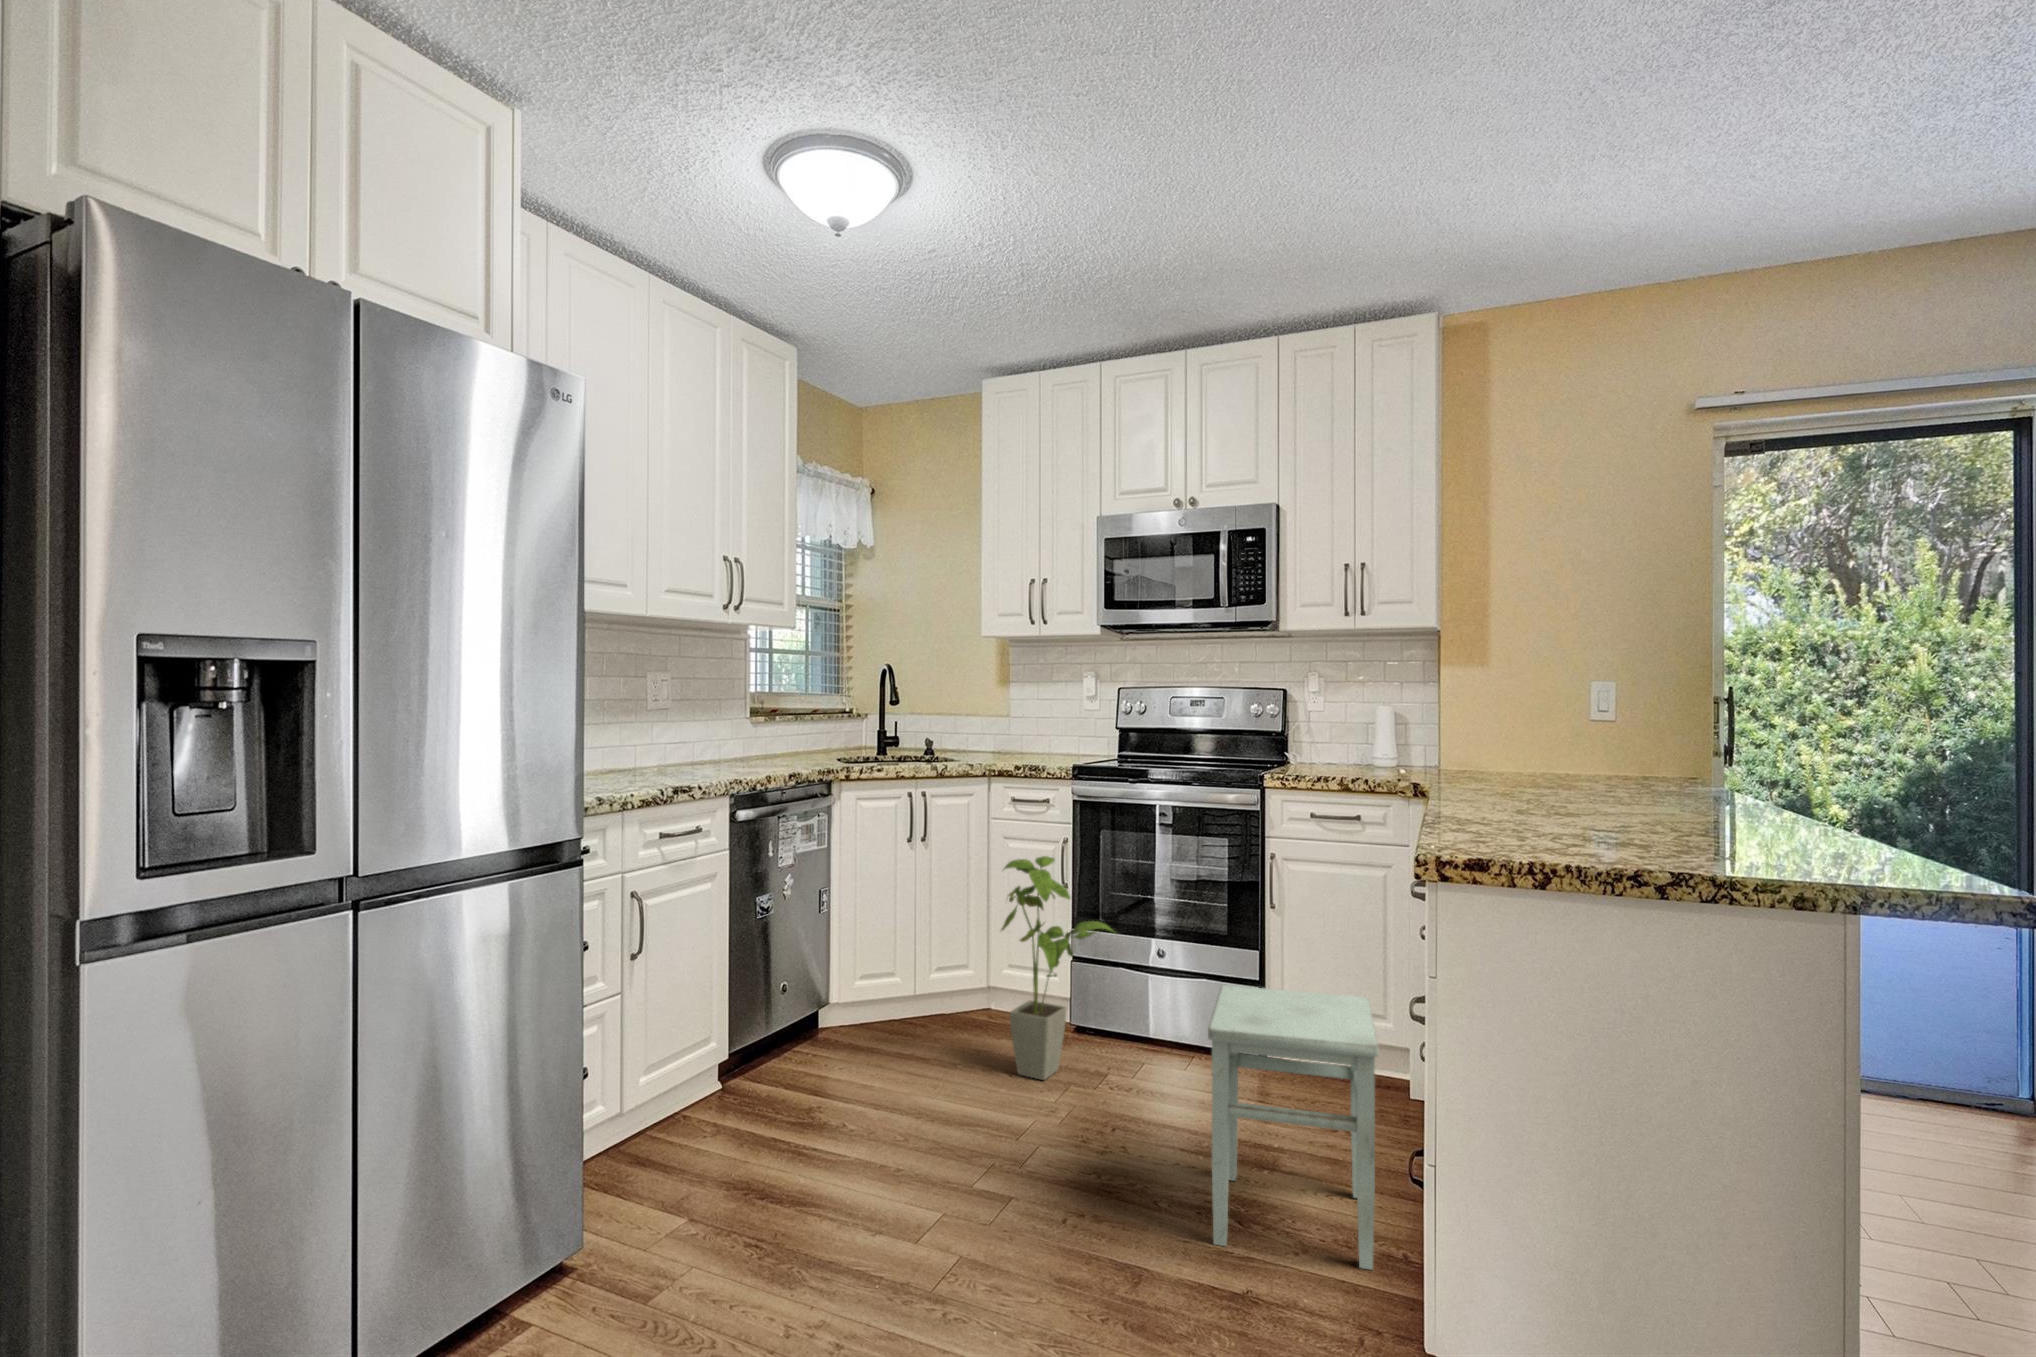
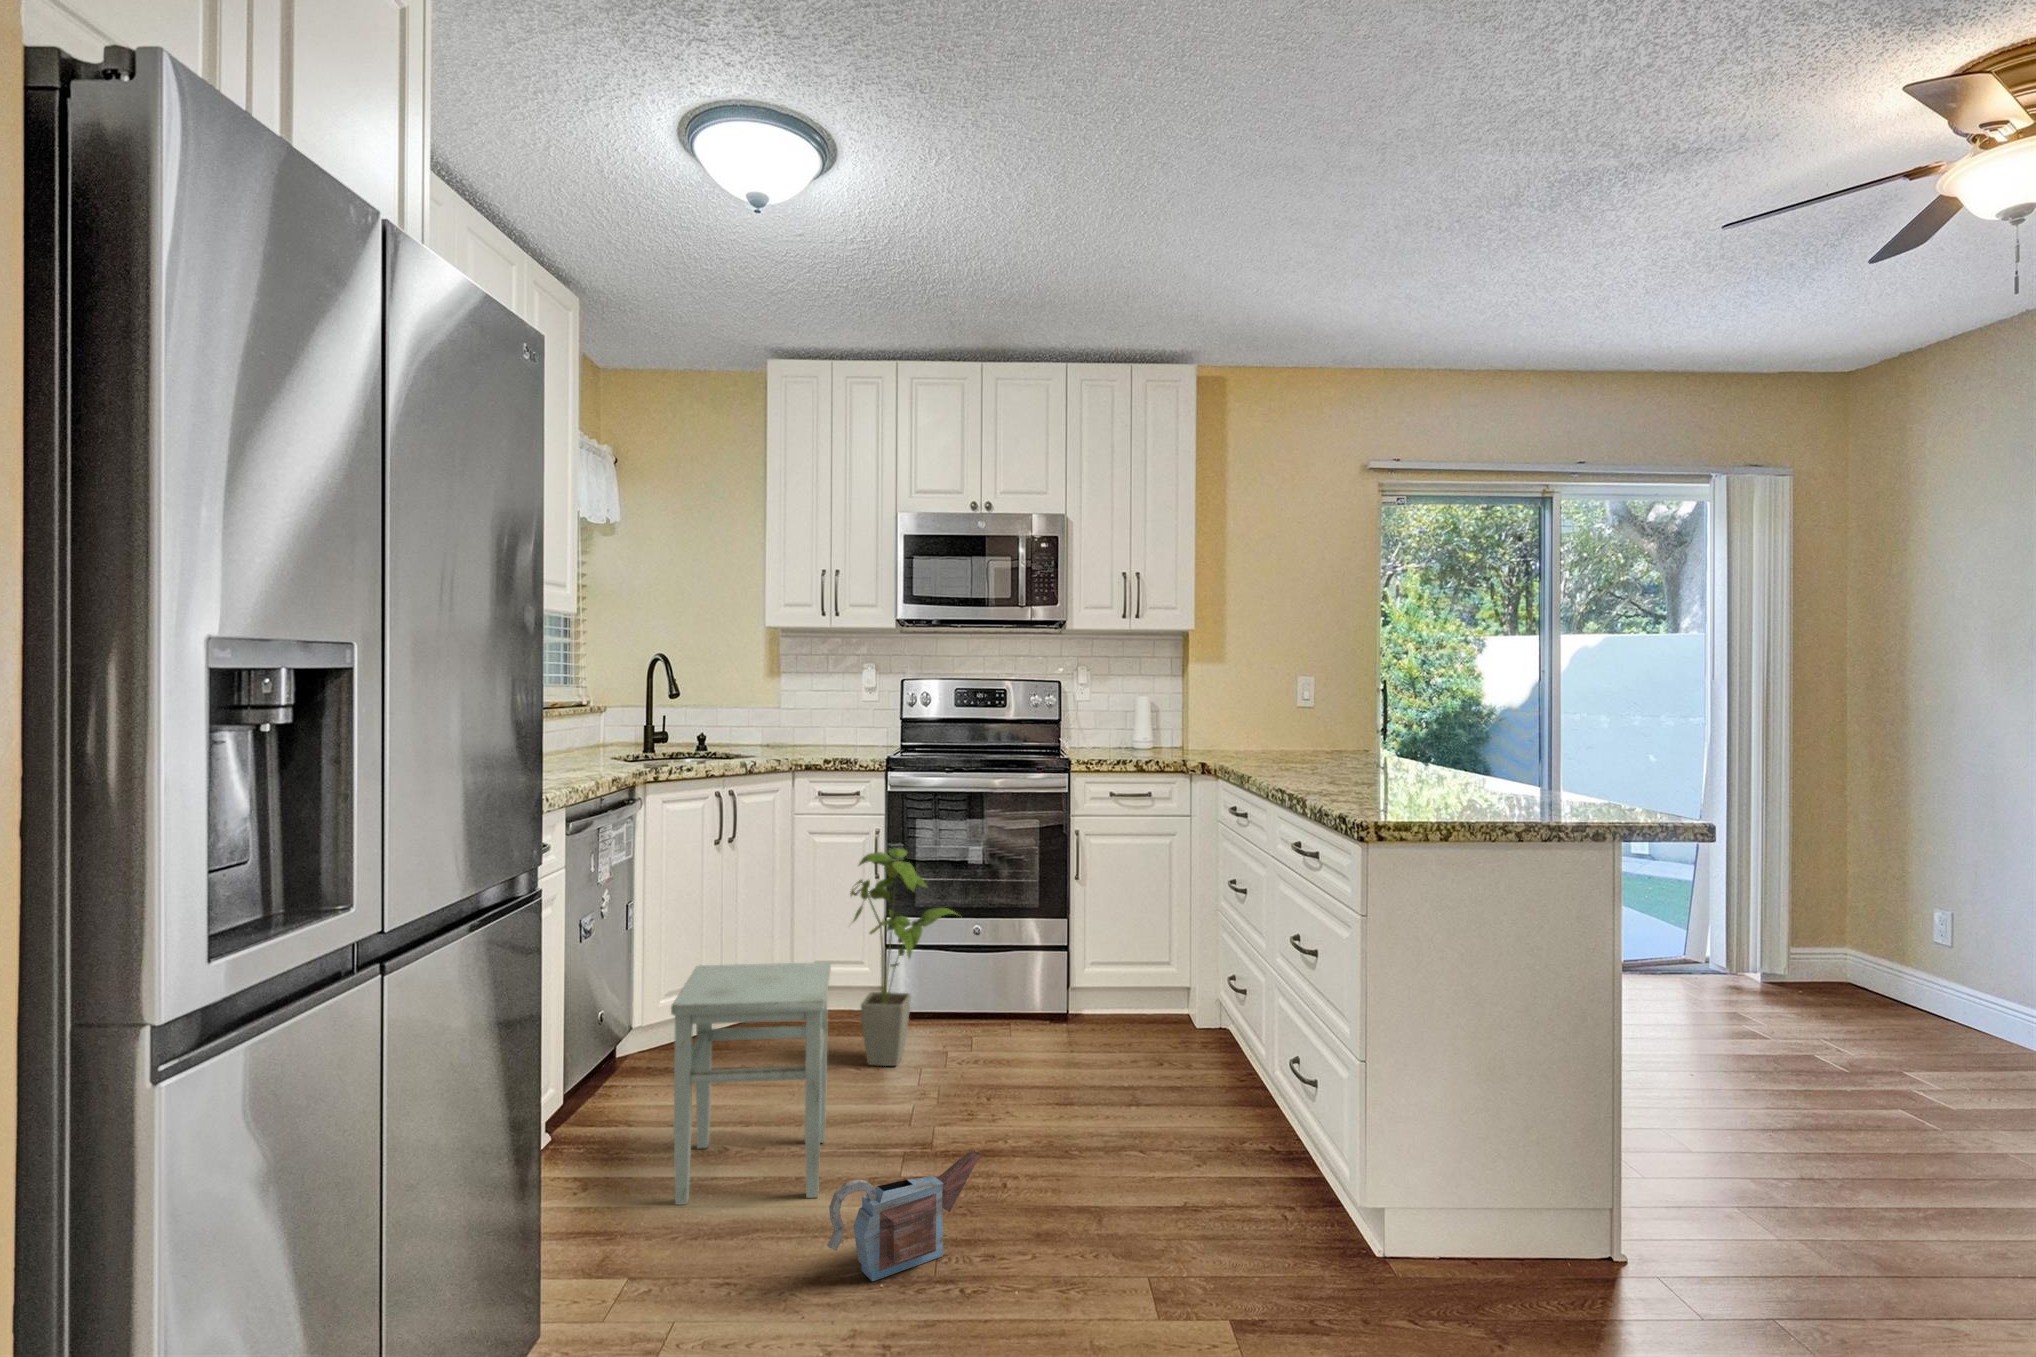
stool: present [1208,985,1379,1270] -> present [671,962,831,1205]
watering can: none [800,1188,985,1309] -> present [827,1150,981,1281]

